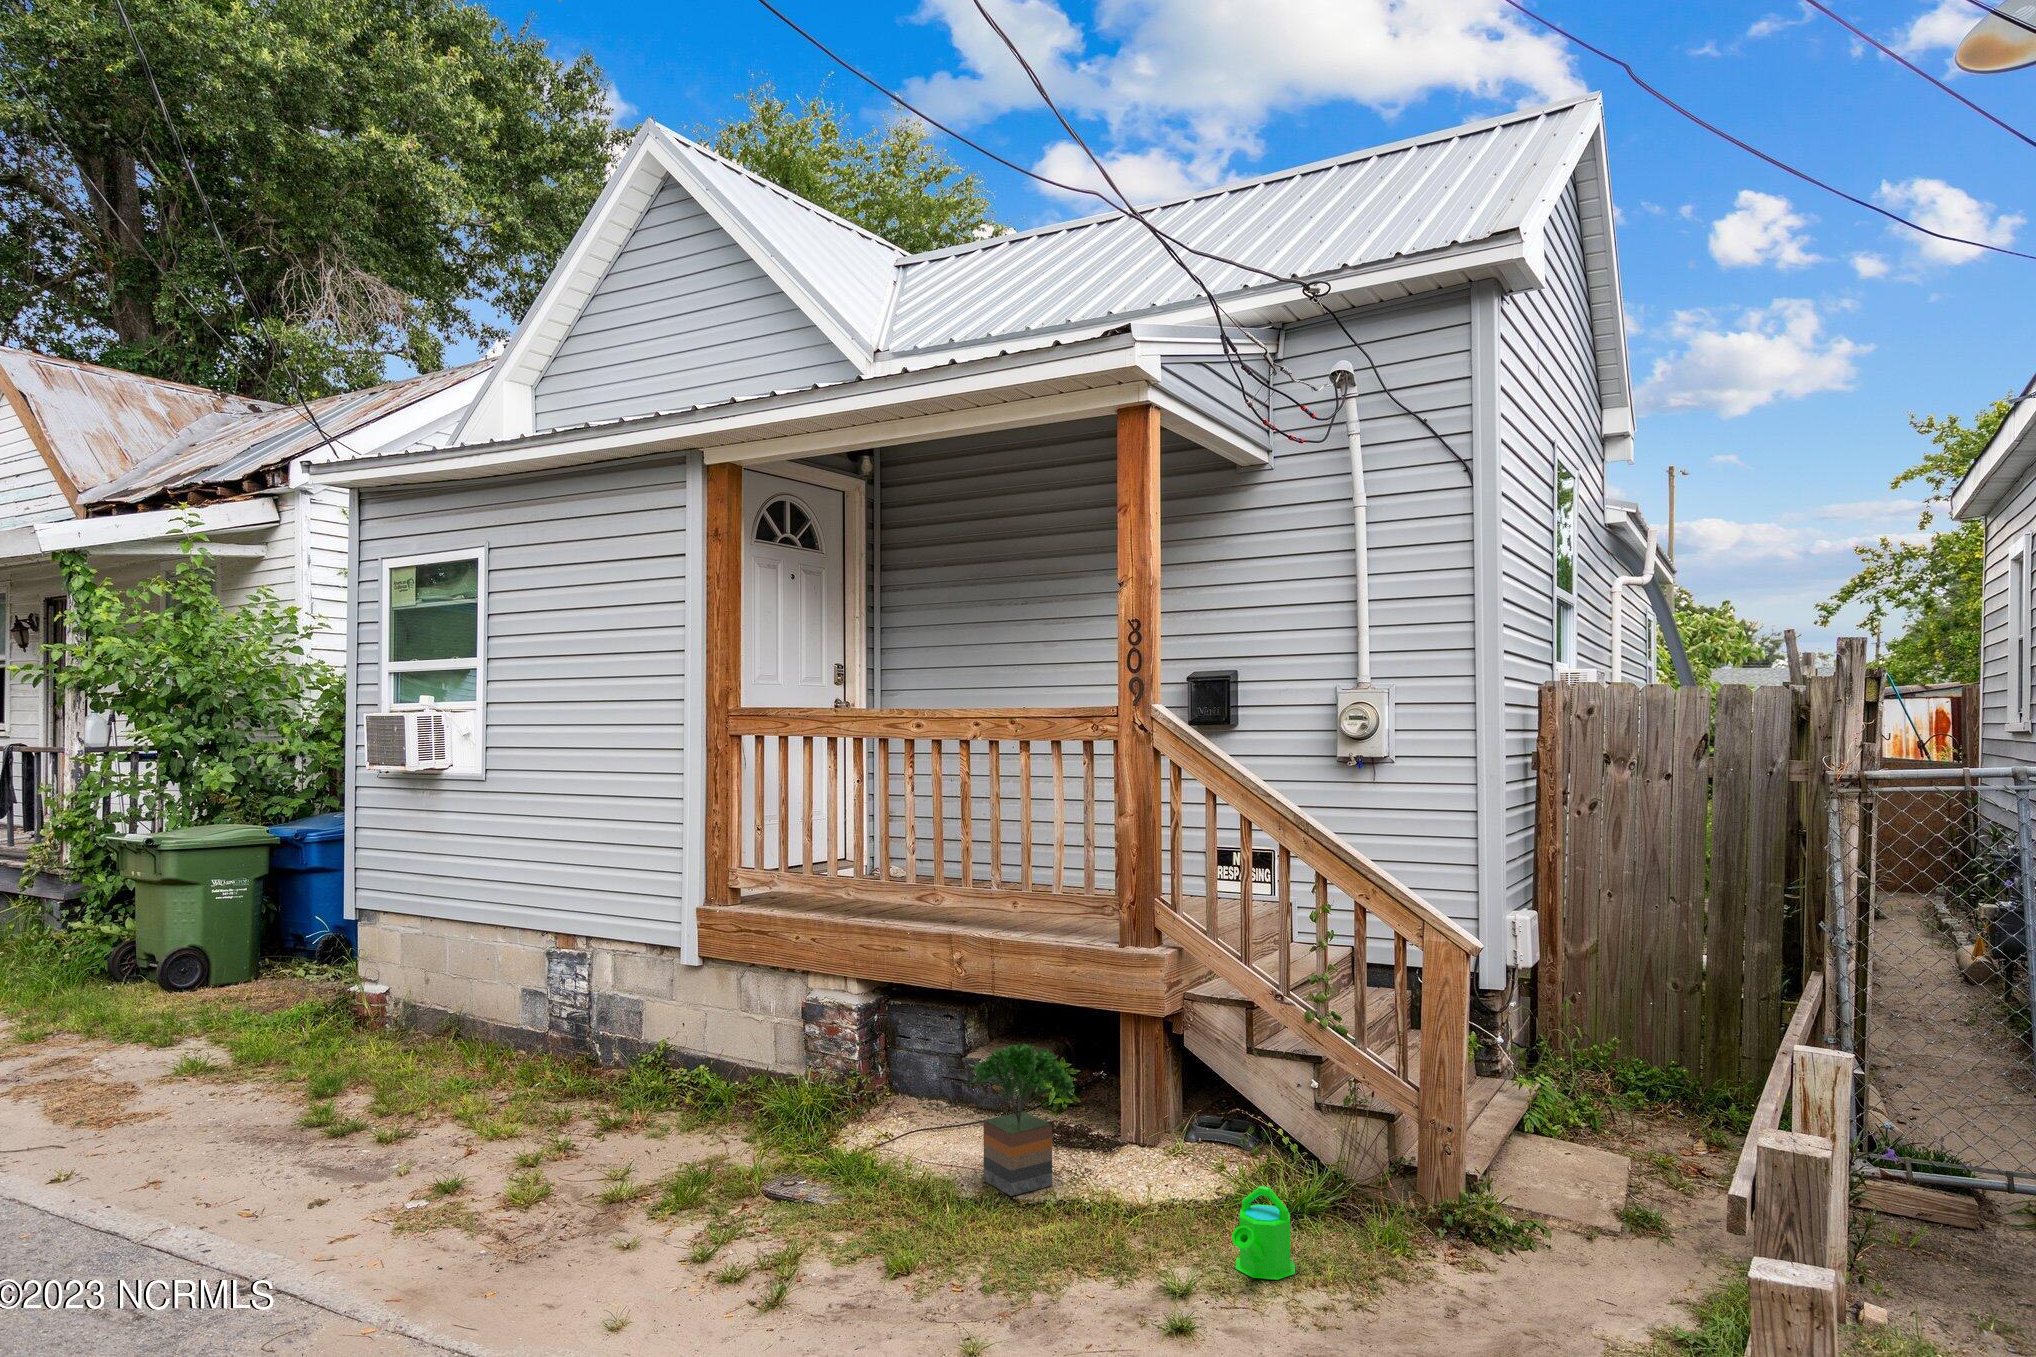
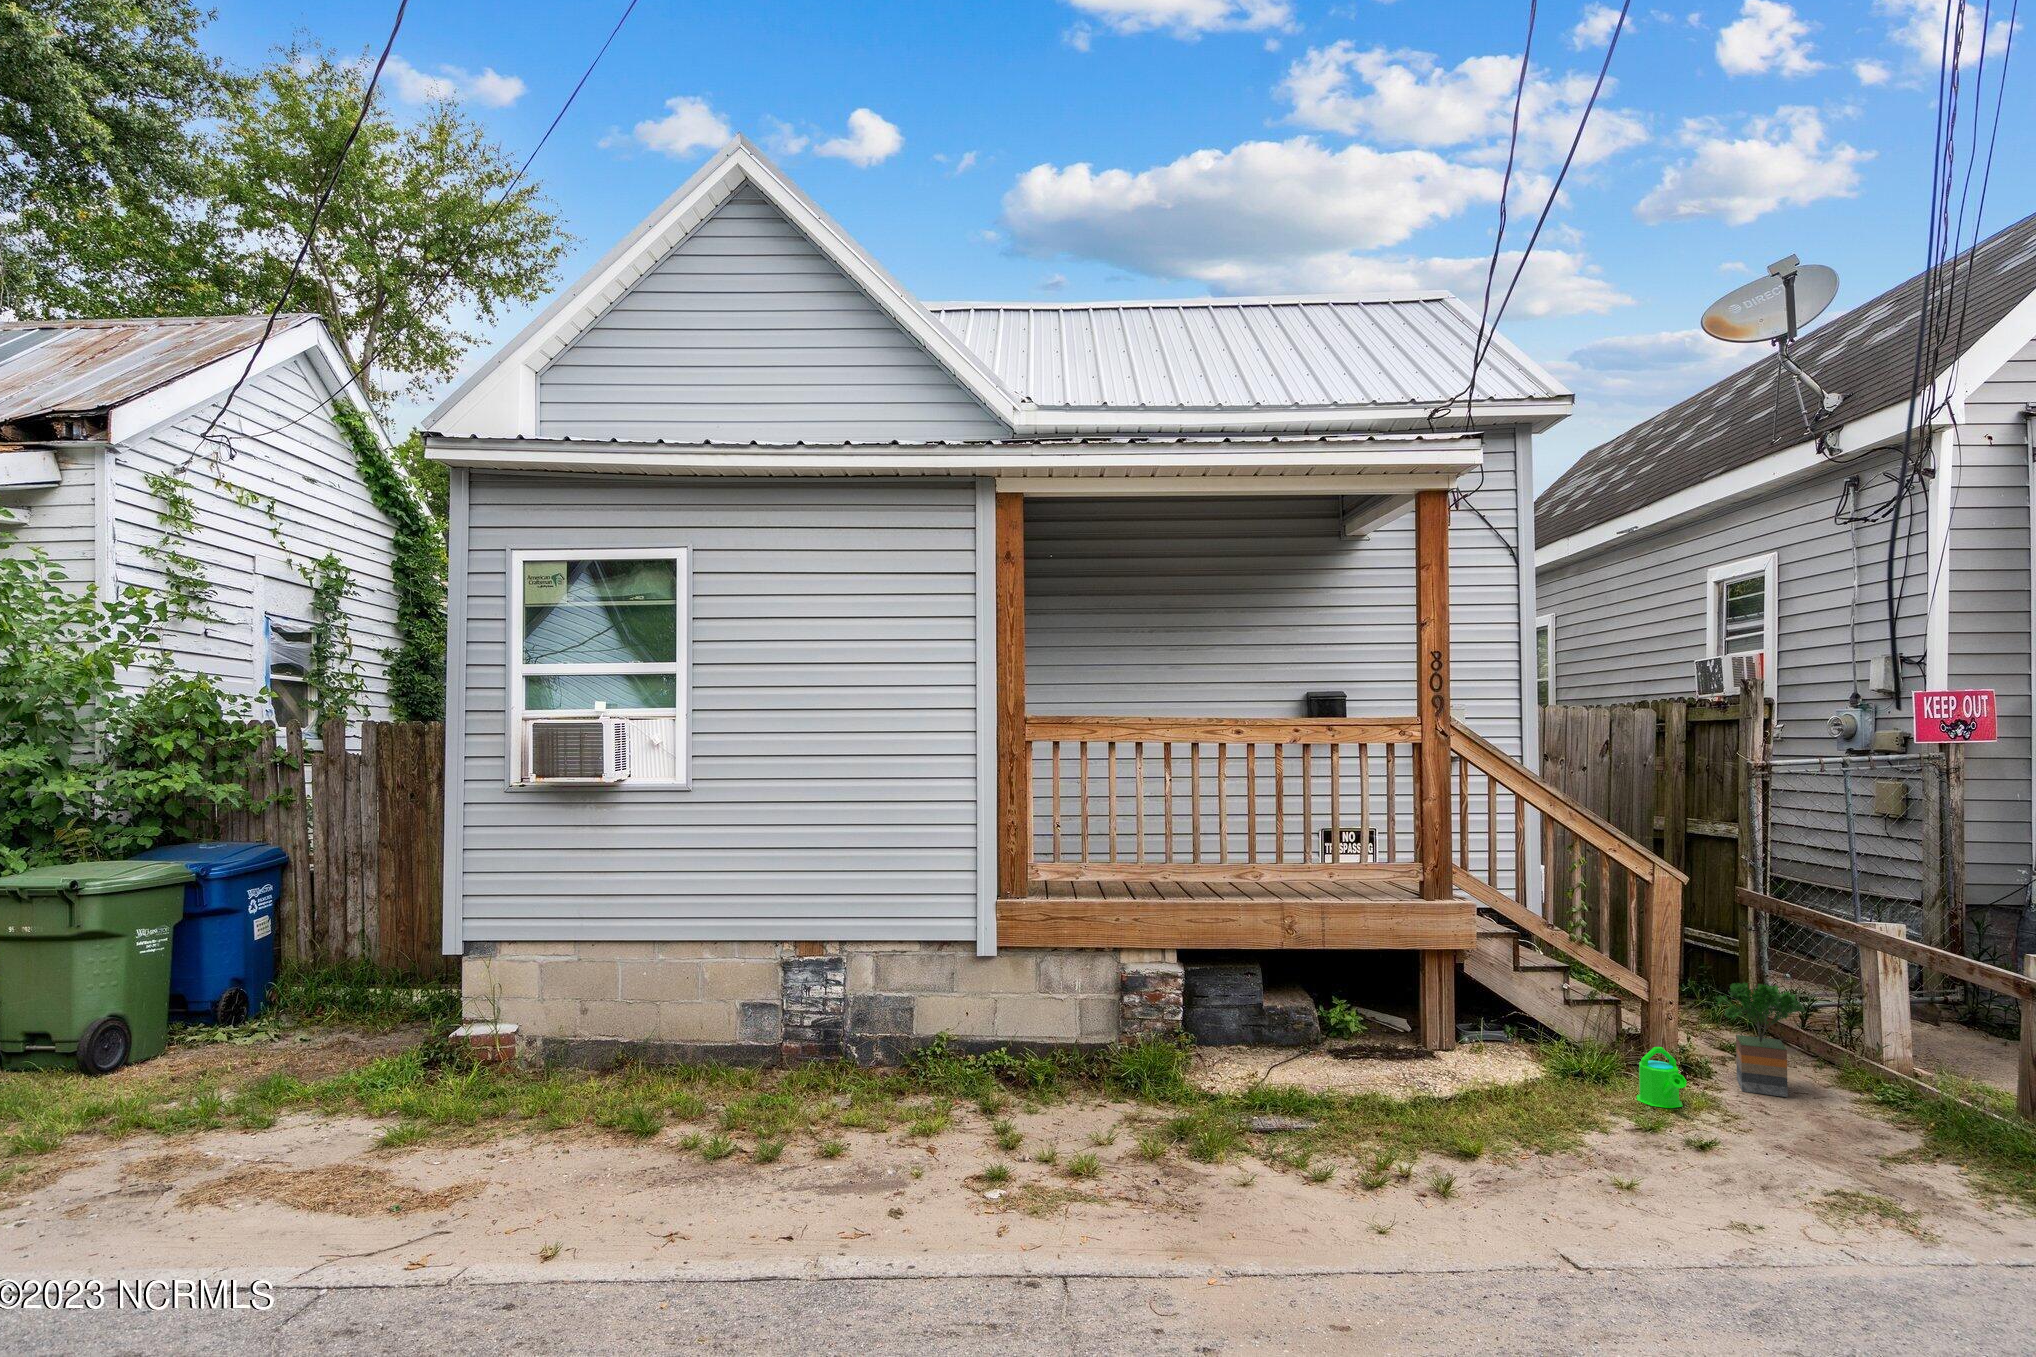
potted tree: present [972,1043,1074,1196] -> present [1717,982,1804,1097]

